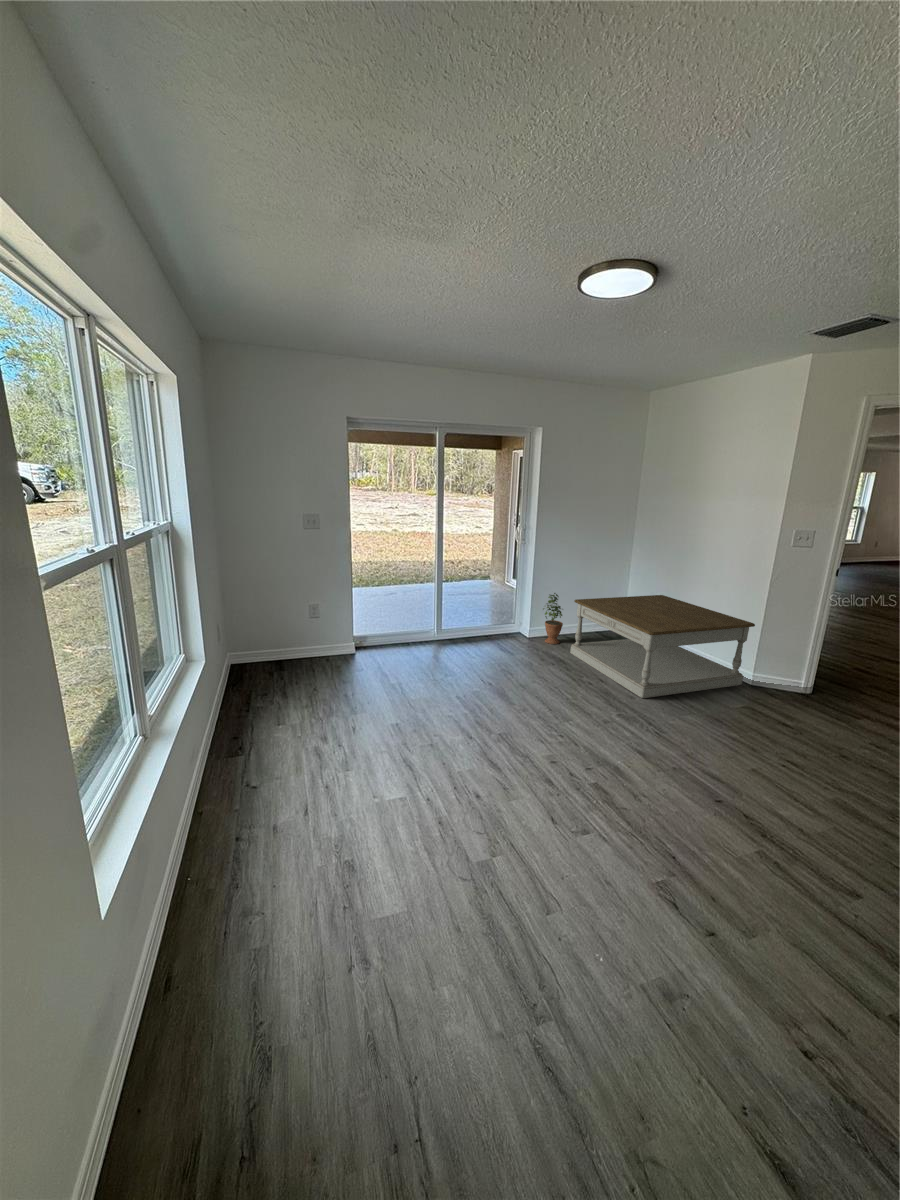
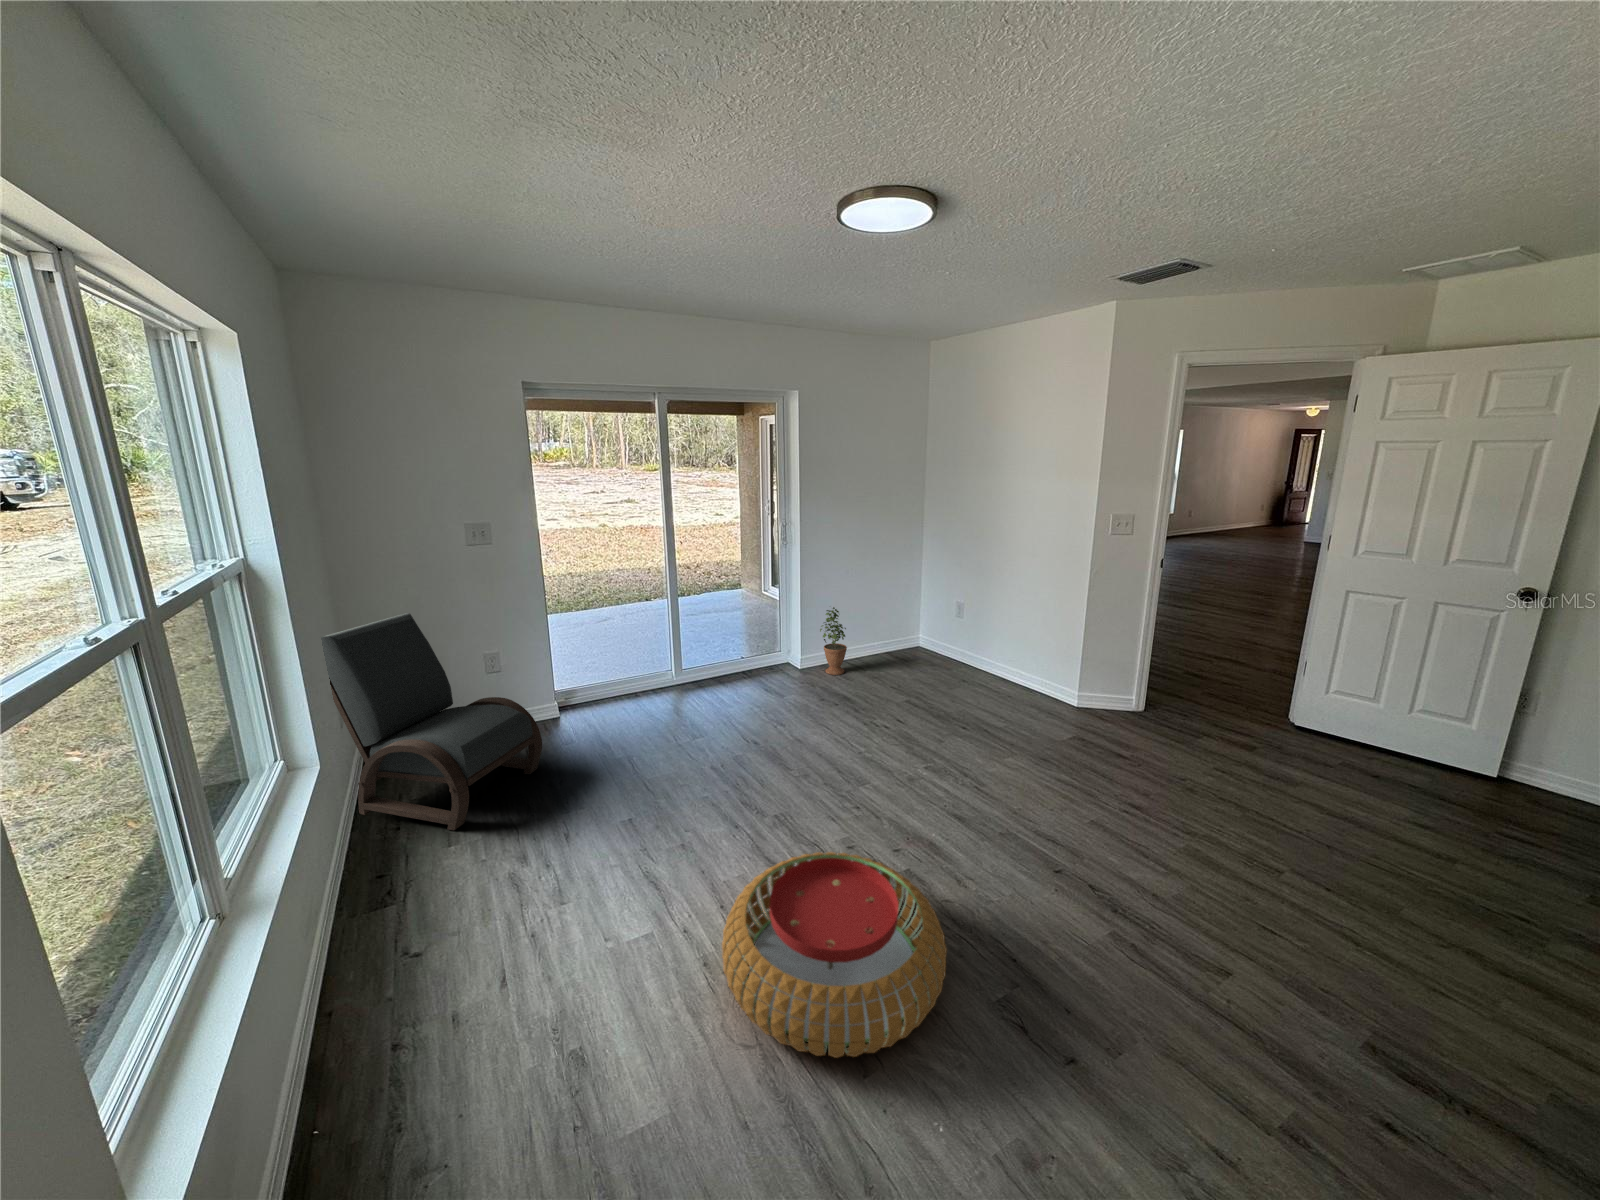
lounge chair: none [199,571,340,716] -> present [321,613,542,830]
coffee table: present [570,595,755,698] -> none [859,601,1076,739]
pouf: none [451,759,619,900] -> present [722,852,947,1058]

